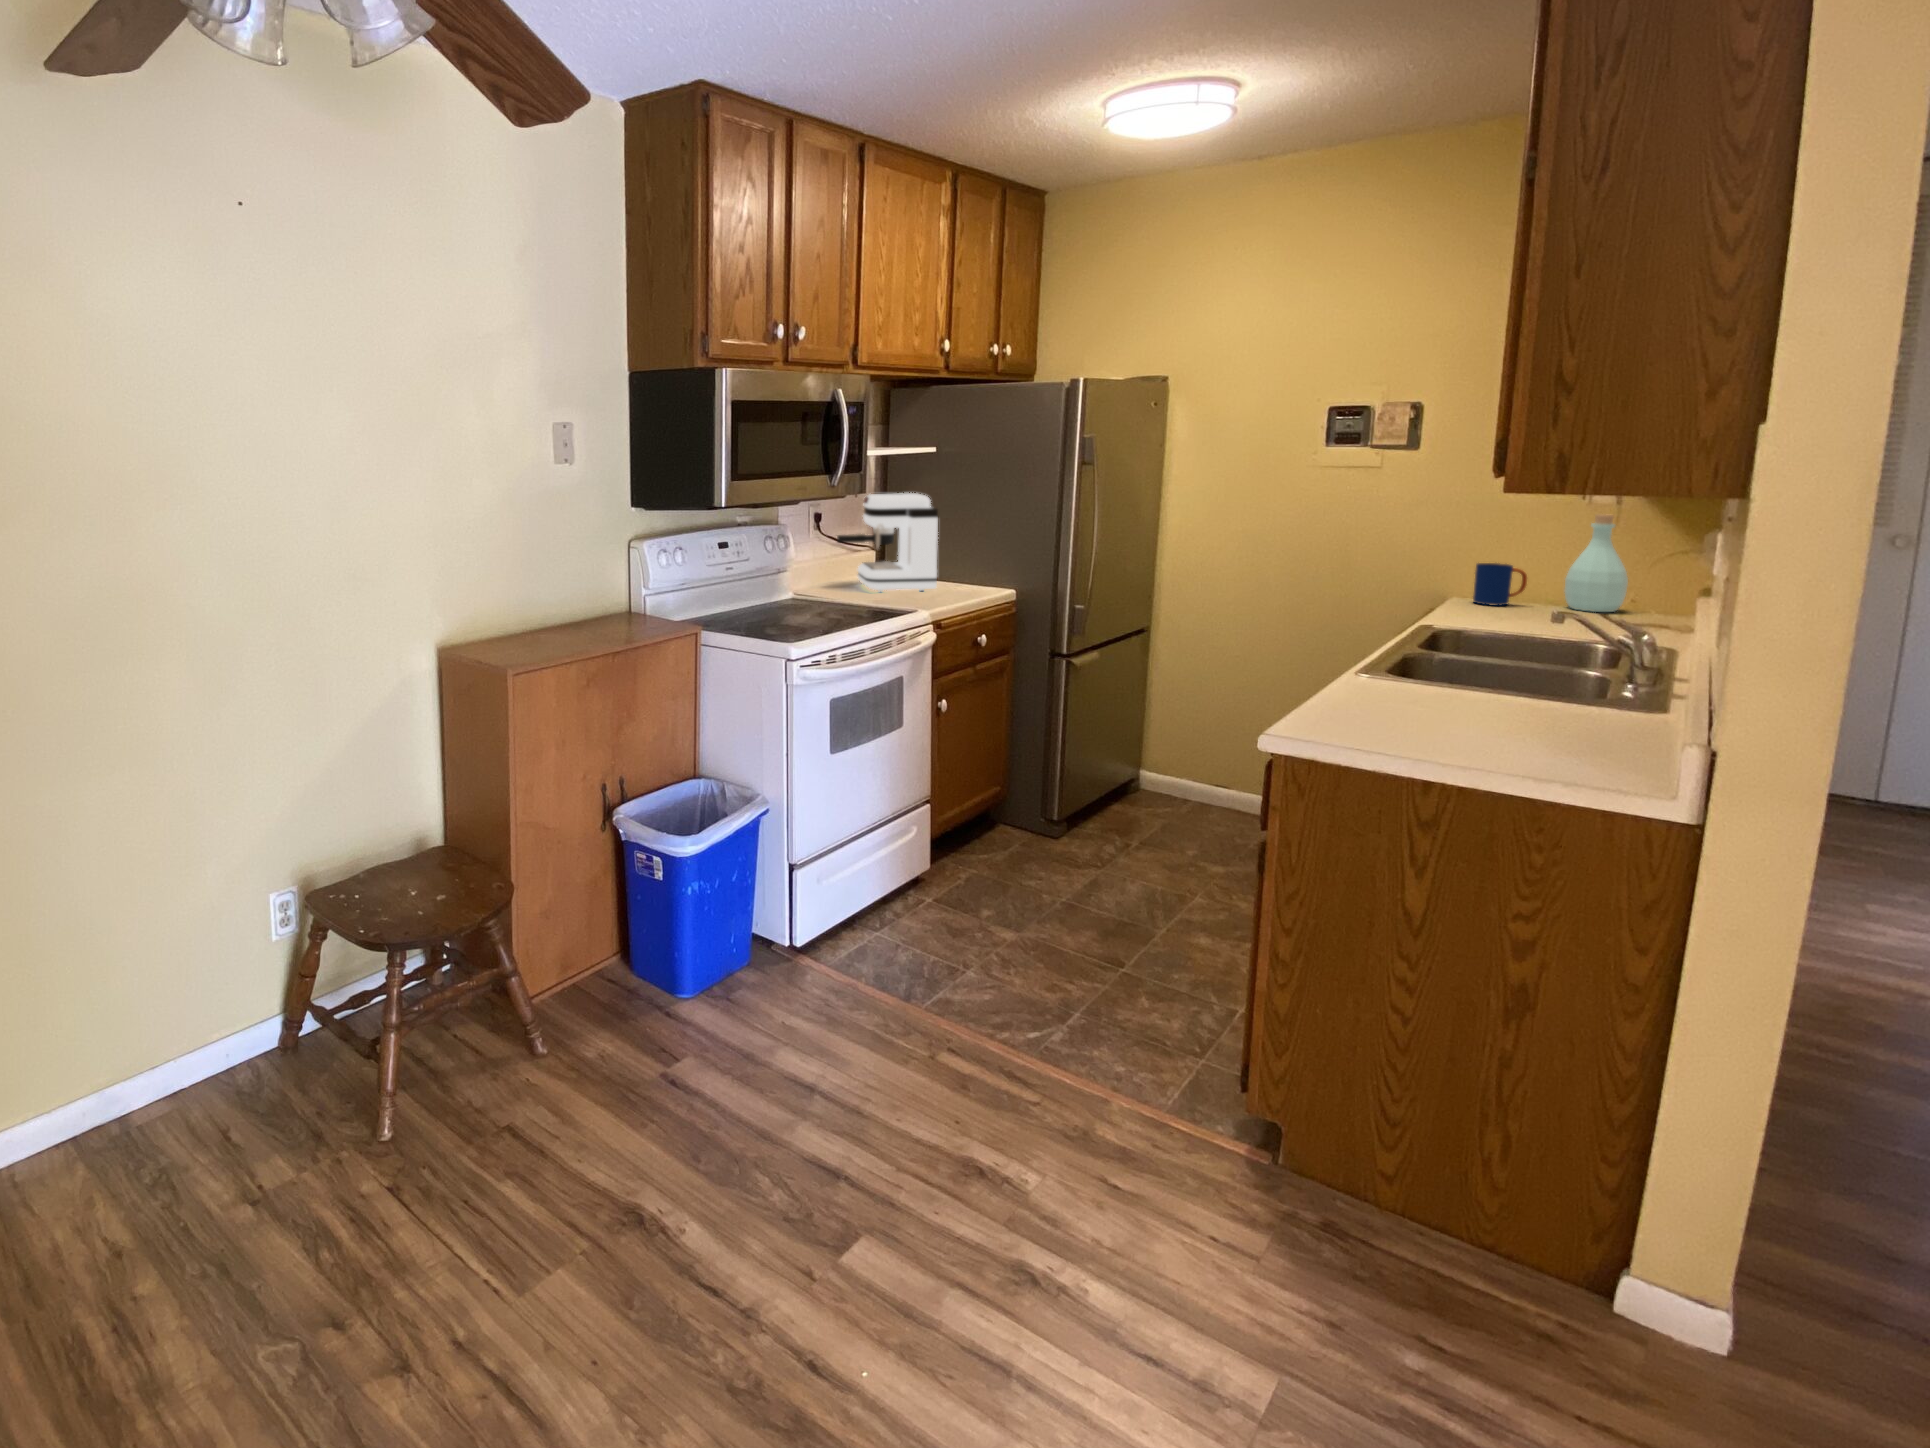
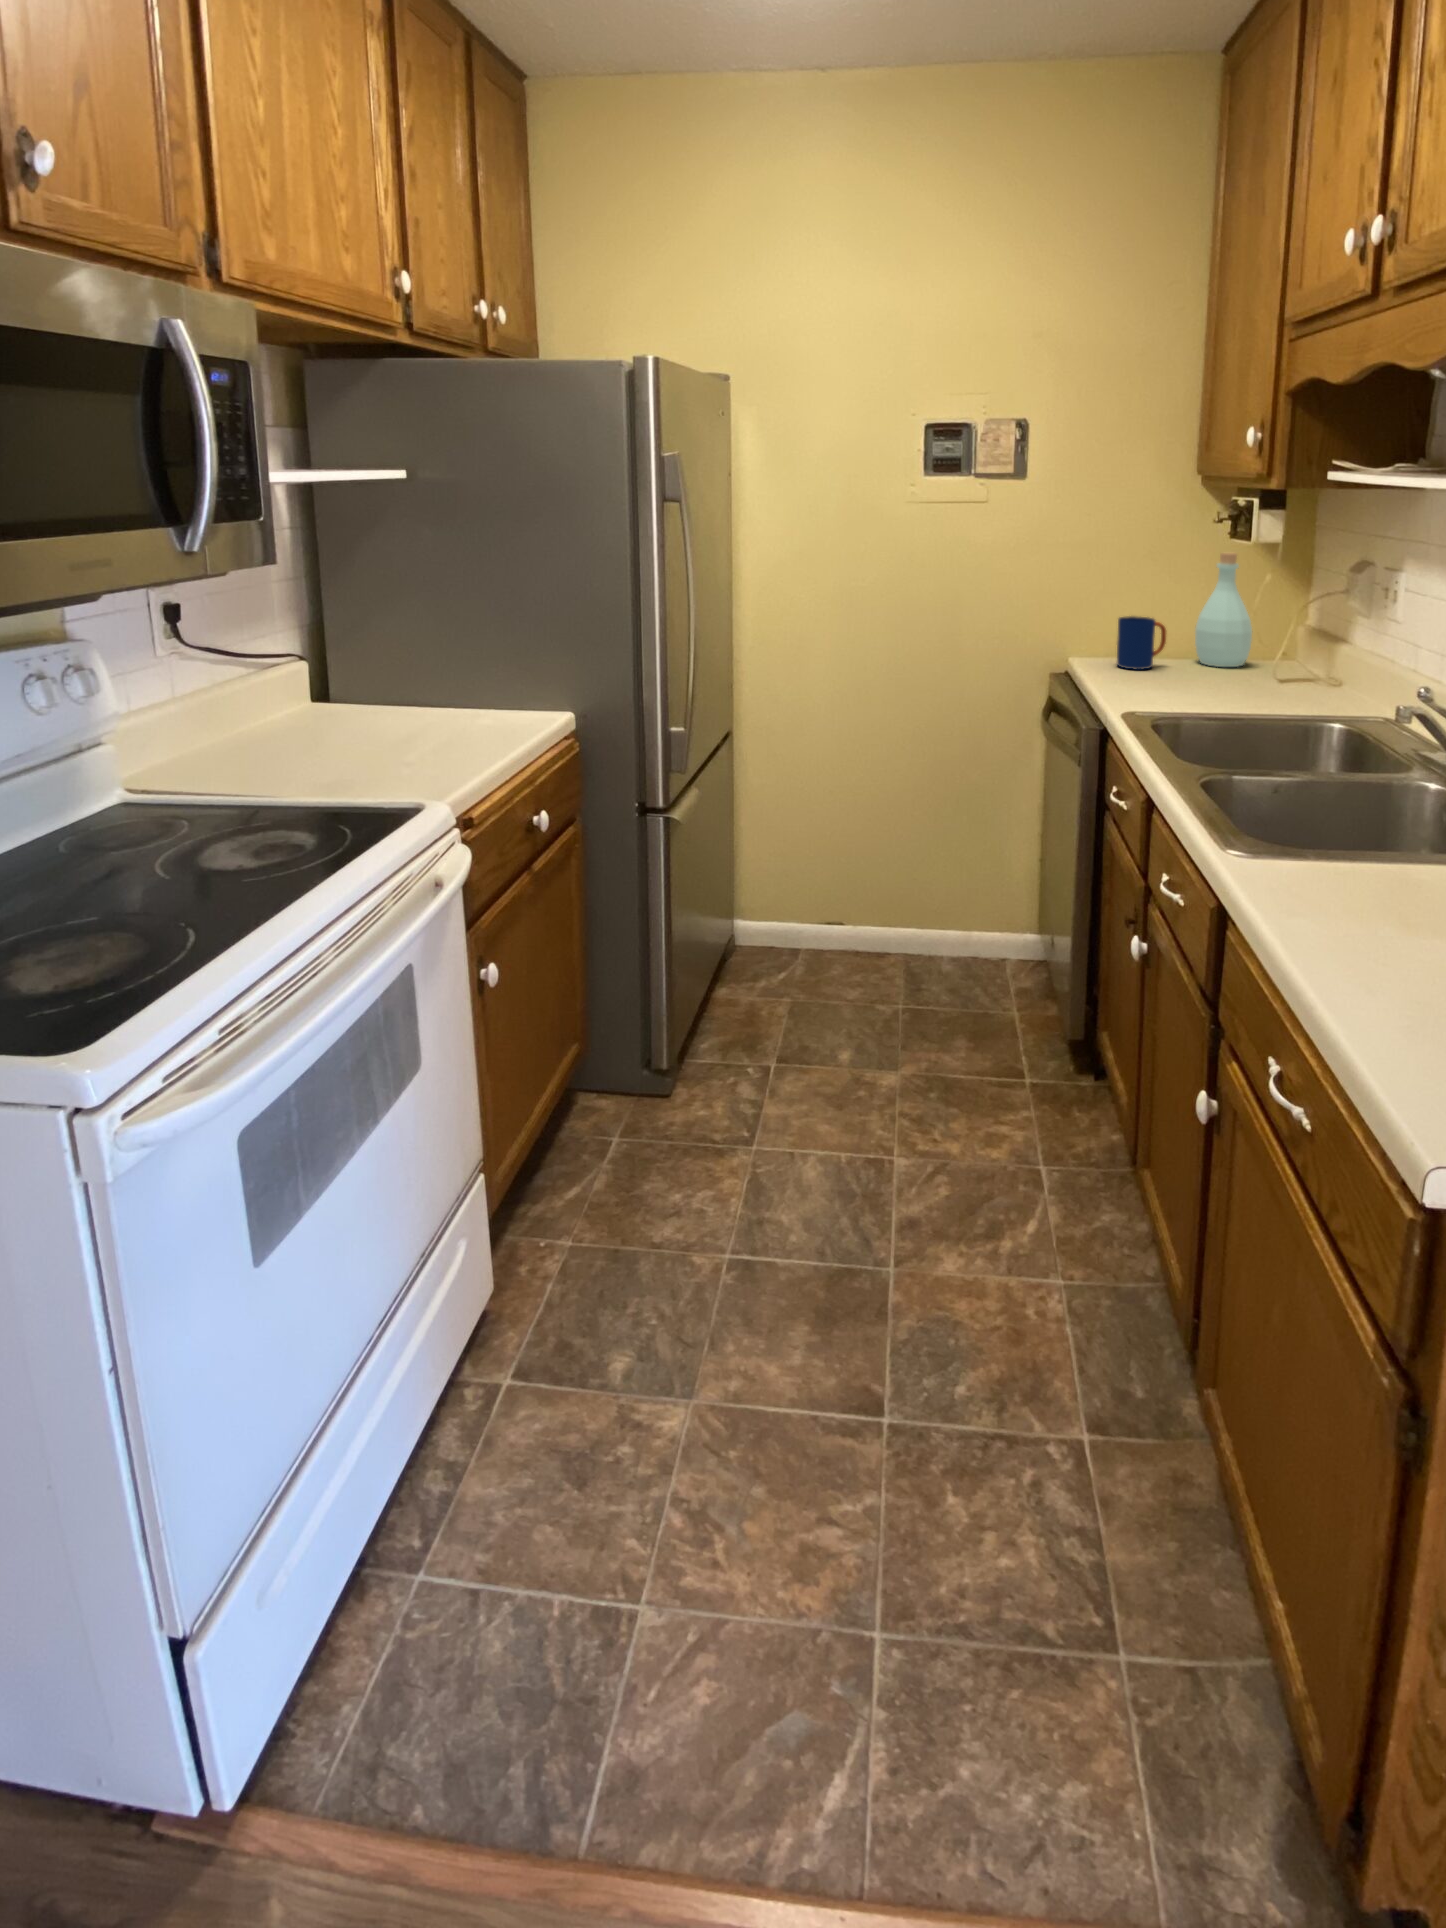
coffee maker: present [837,493,938,592] -> none [219,556,439,756]

